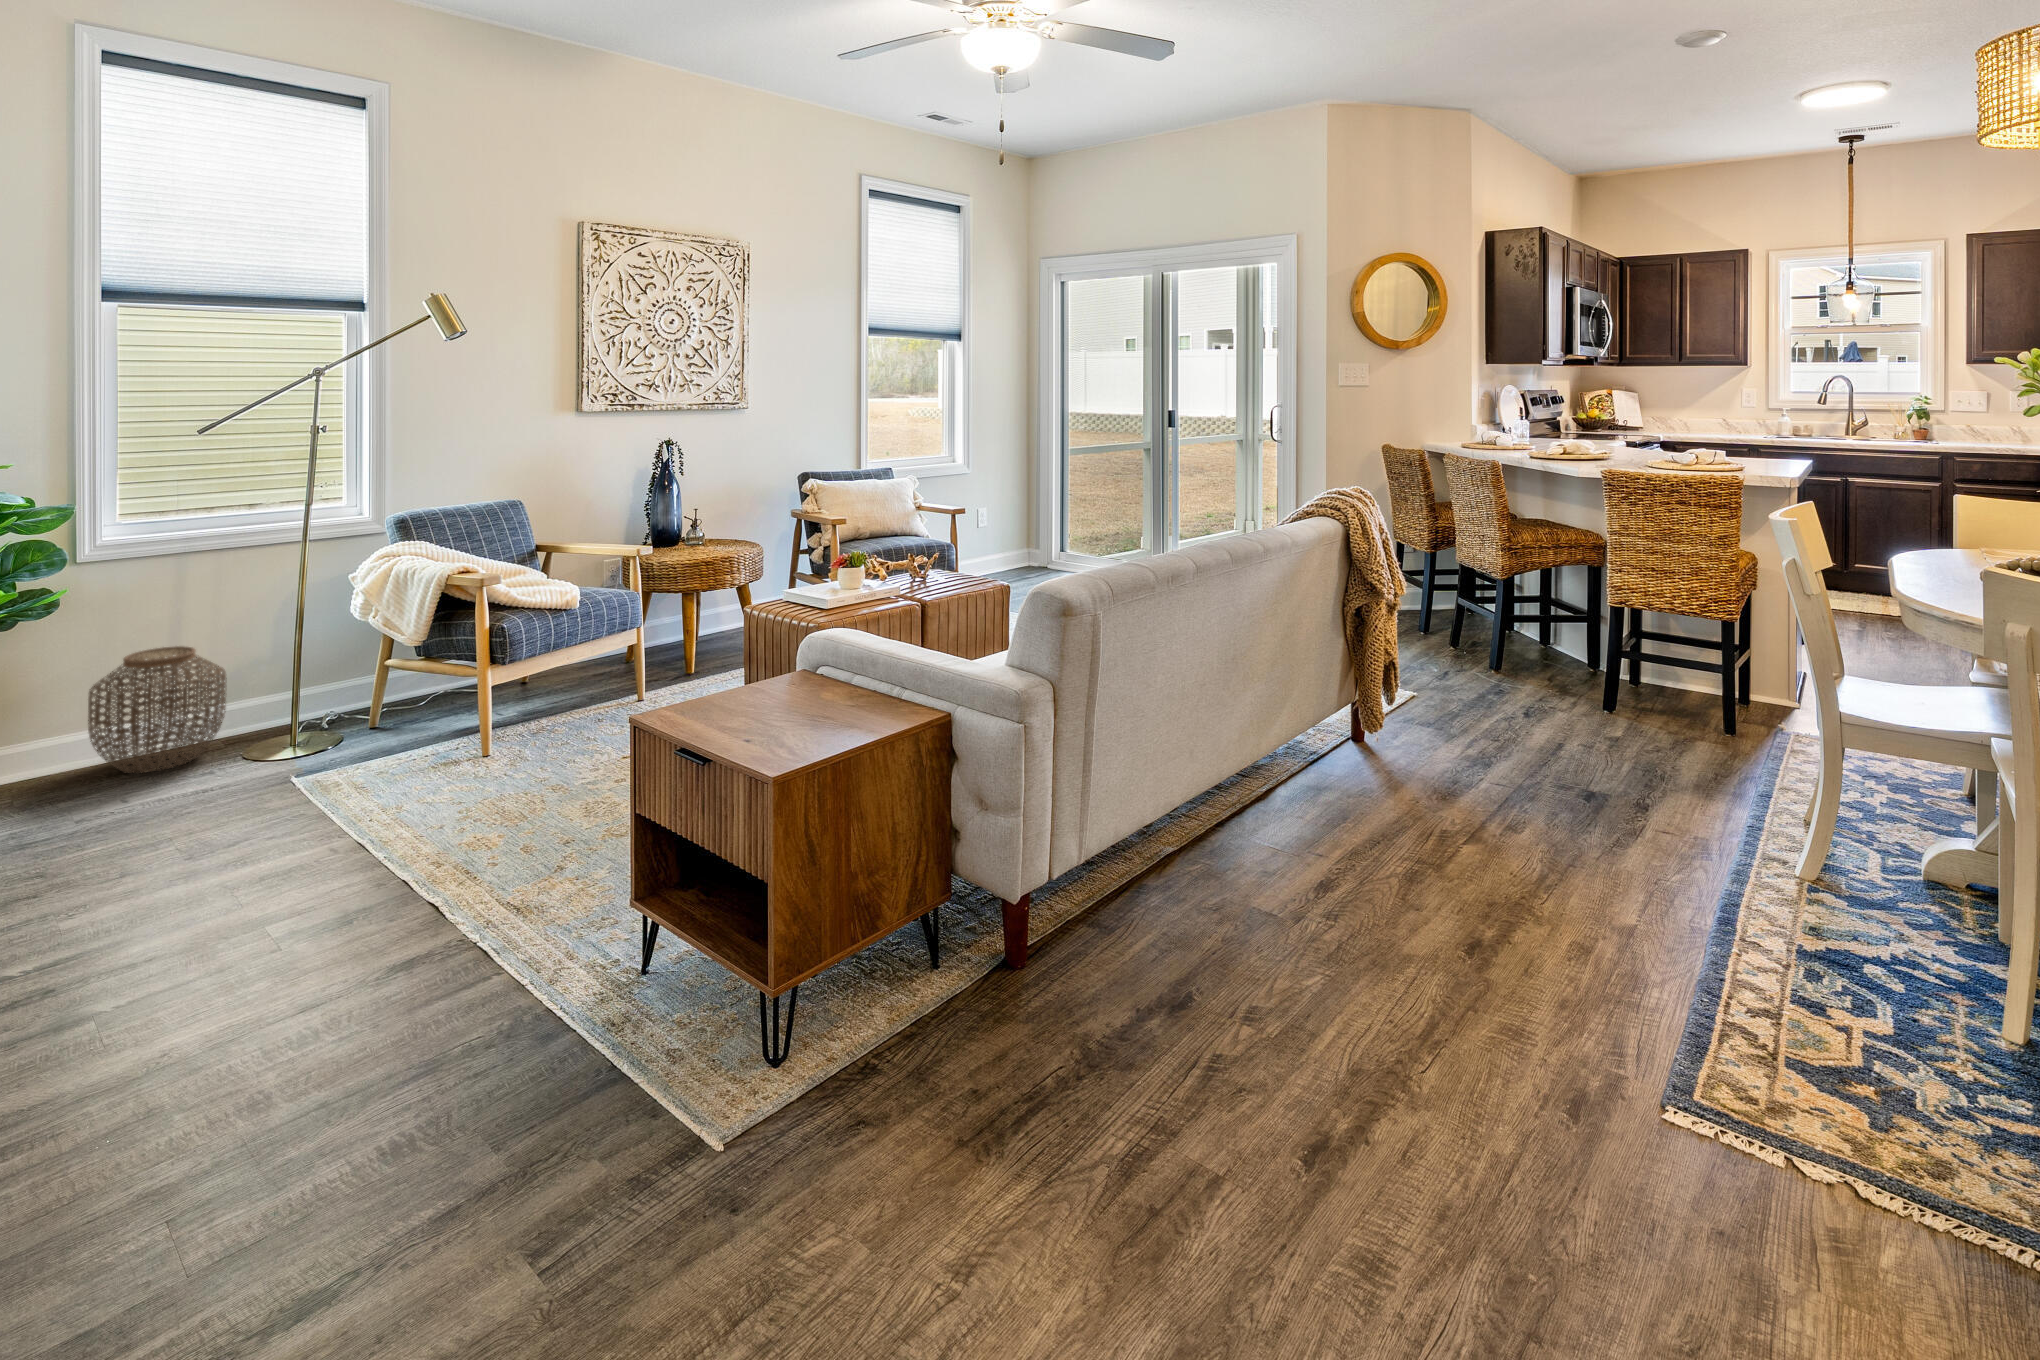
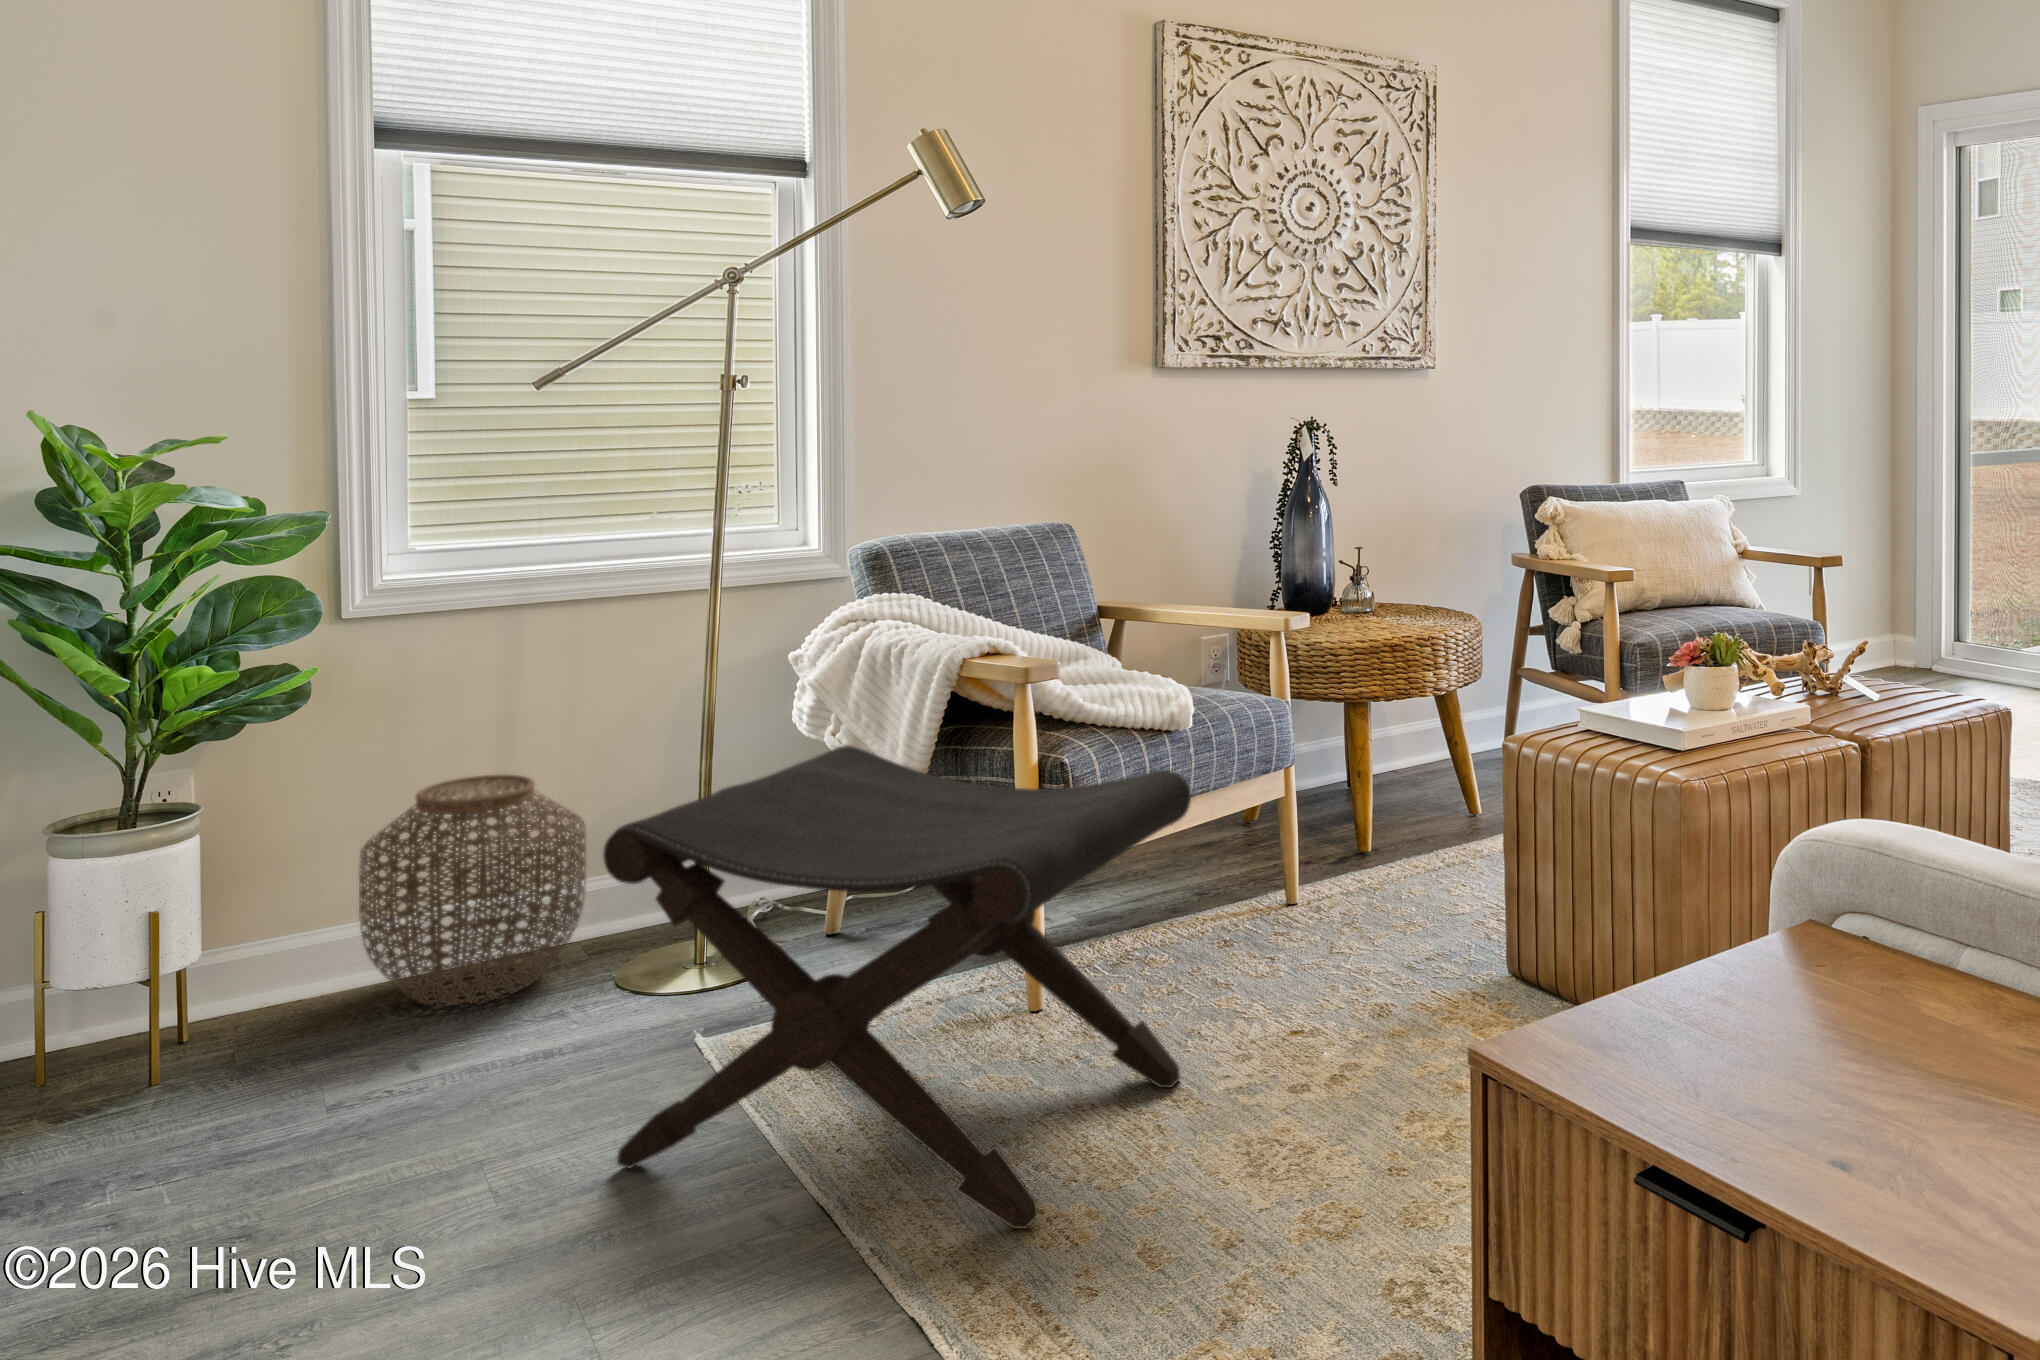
footstool: none [237,622,565,849] -> present [603,745,1191,1229]

